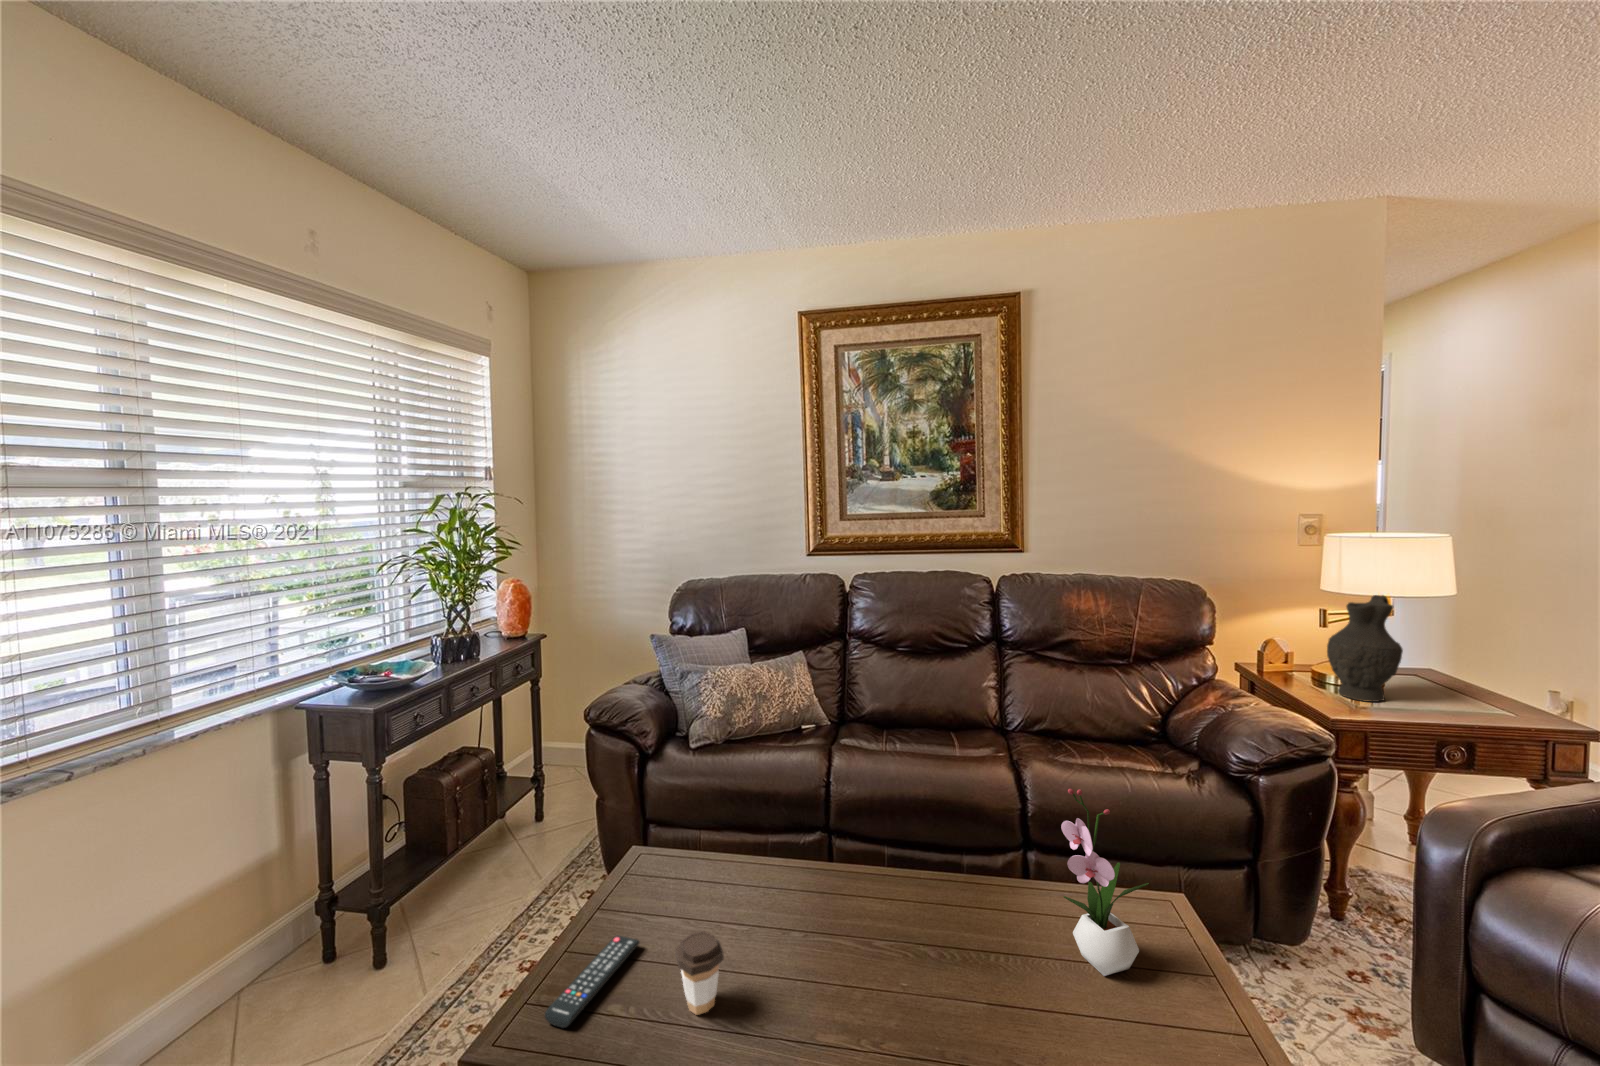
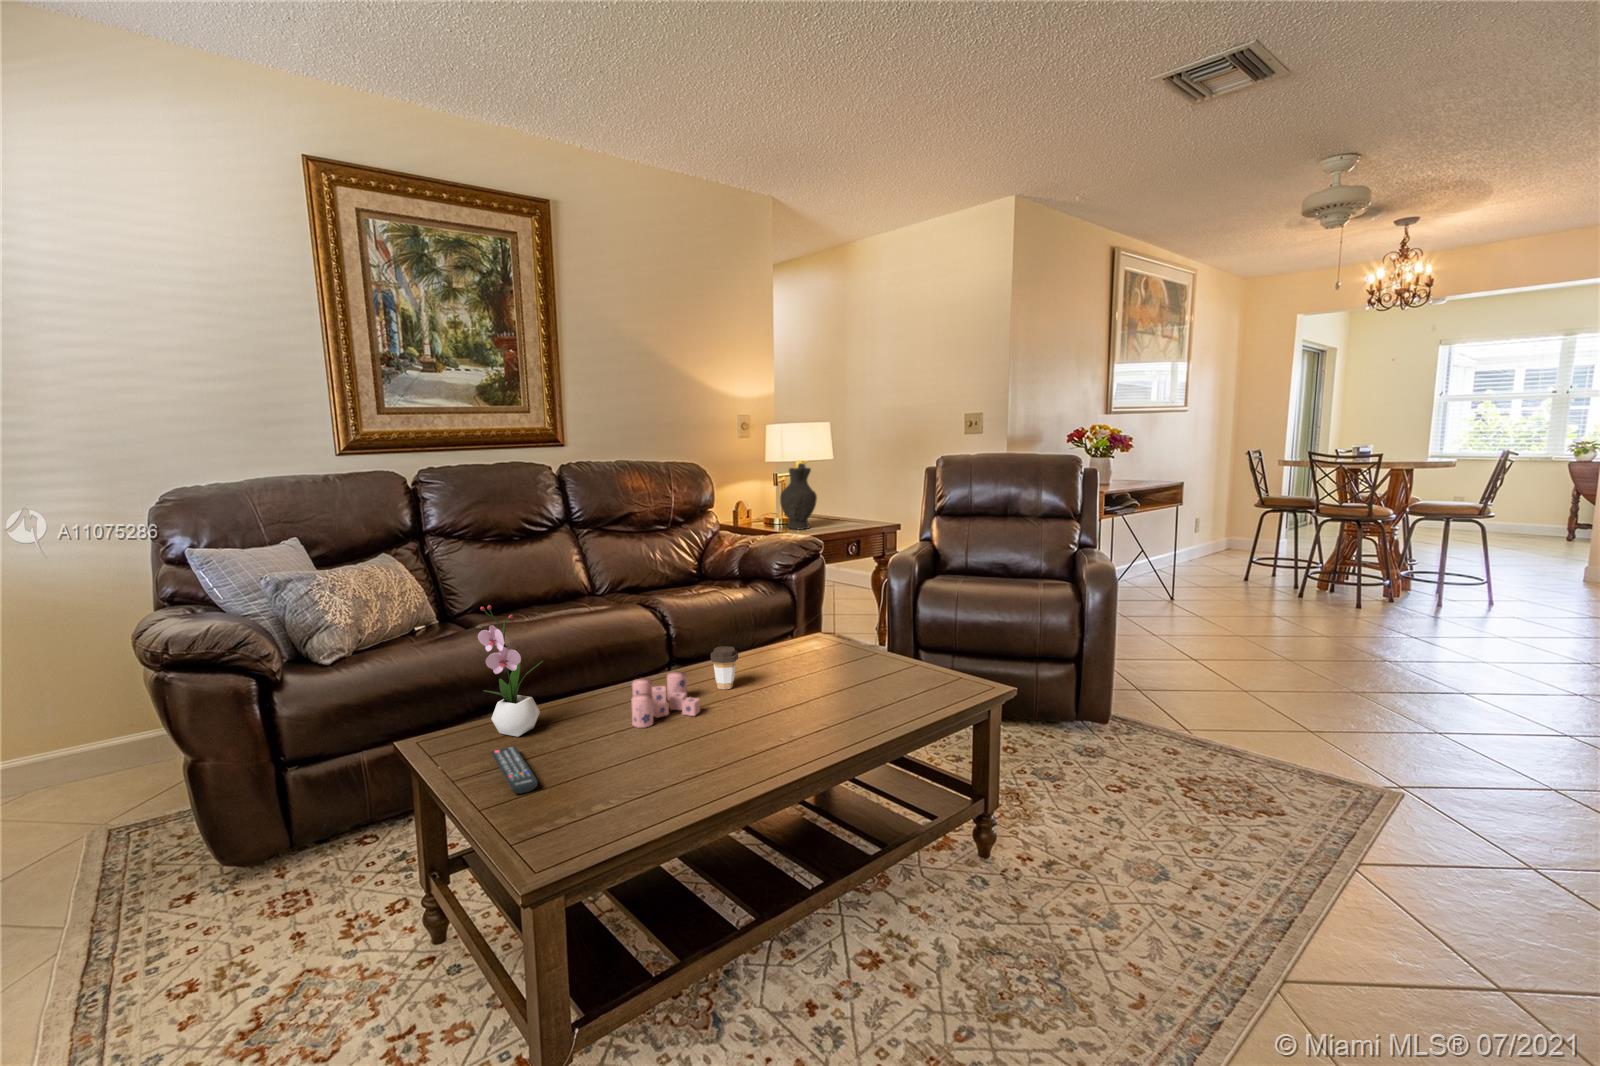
flower arrangement: present [1061,789,1149,976] -> present [478,605,543,737]
candle: none [774,906,893,1011] -> present [632,672,700,728]
coffee cup: present [675,931,724,1015] -> present [711,646,738,689]

